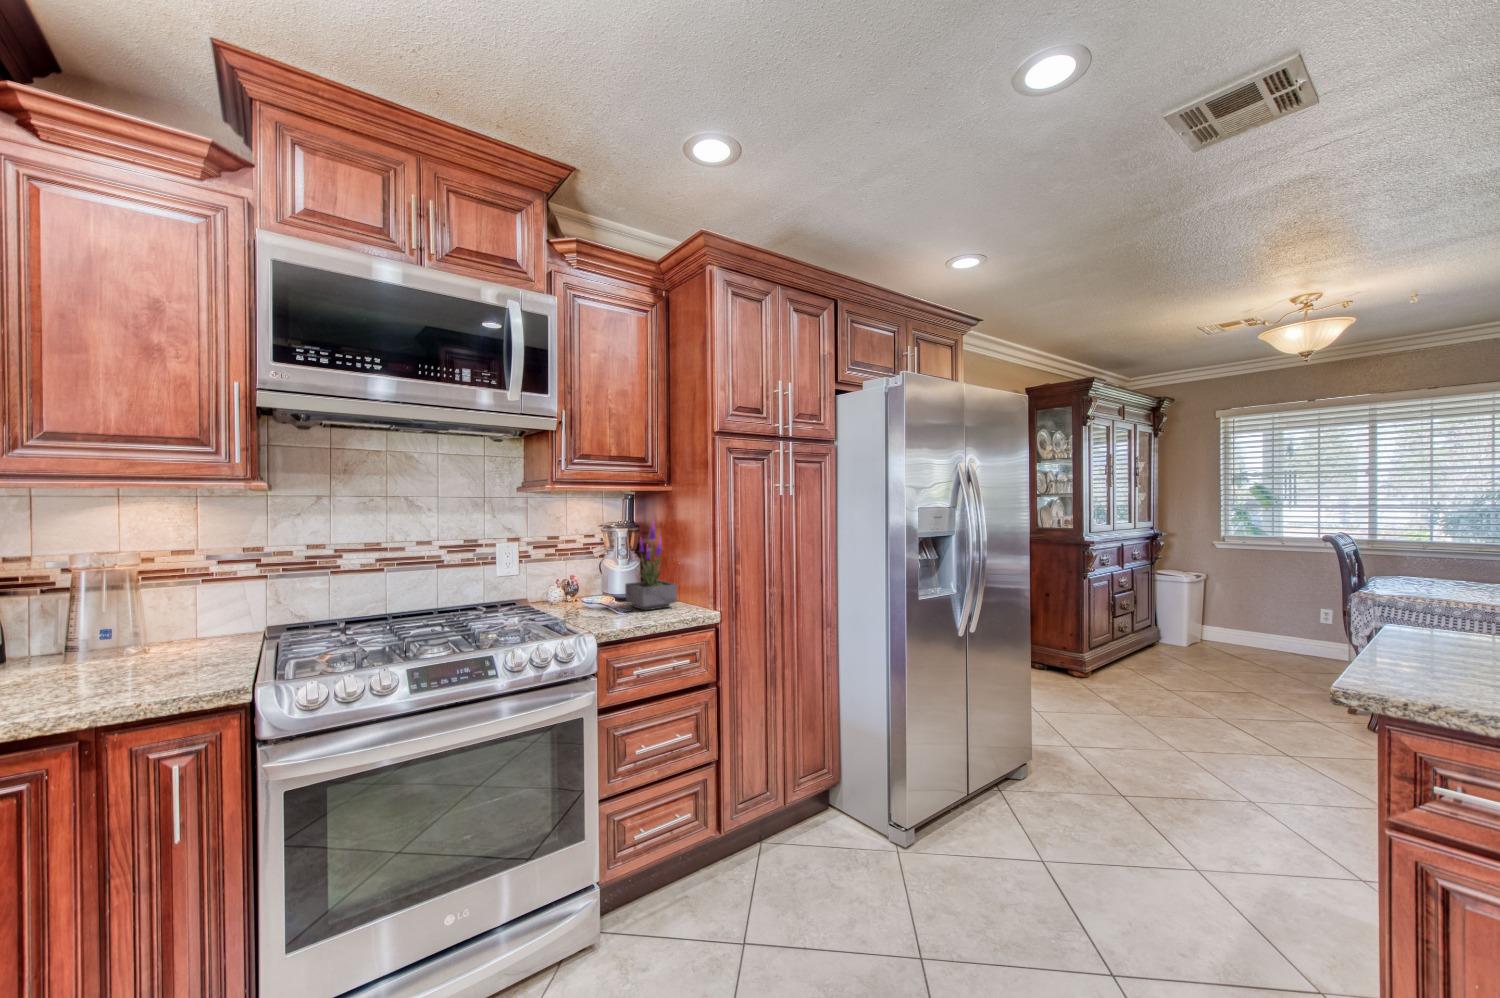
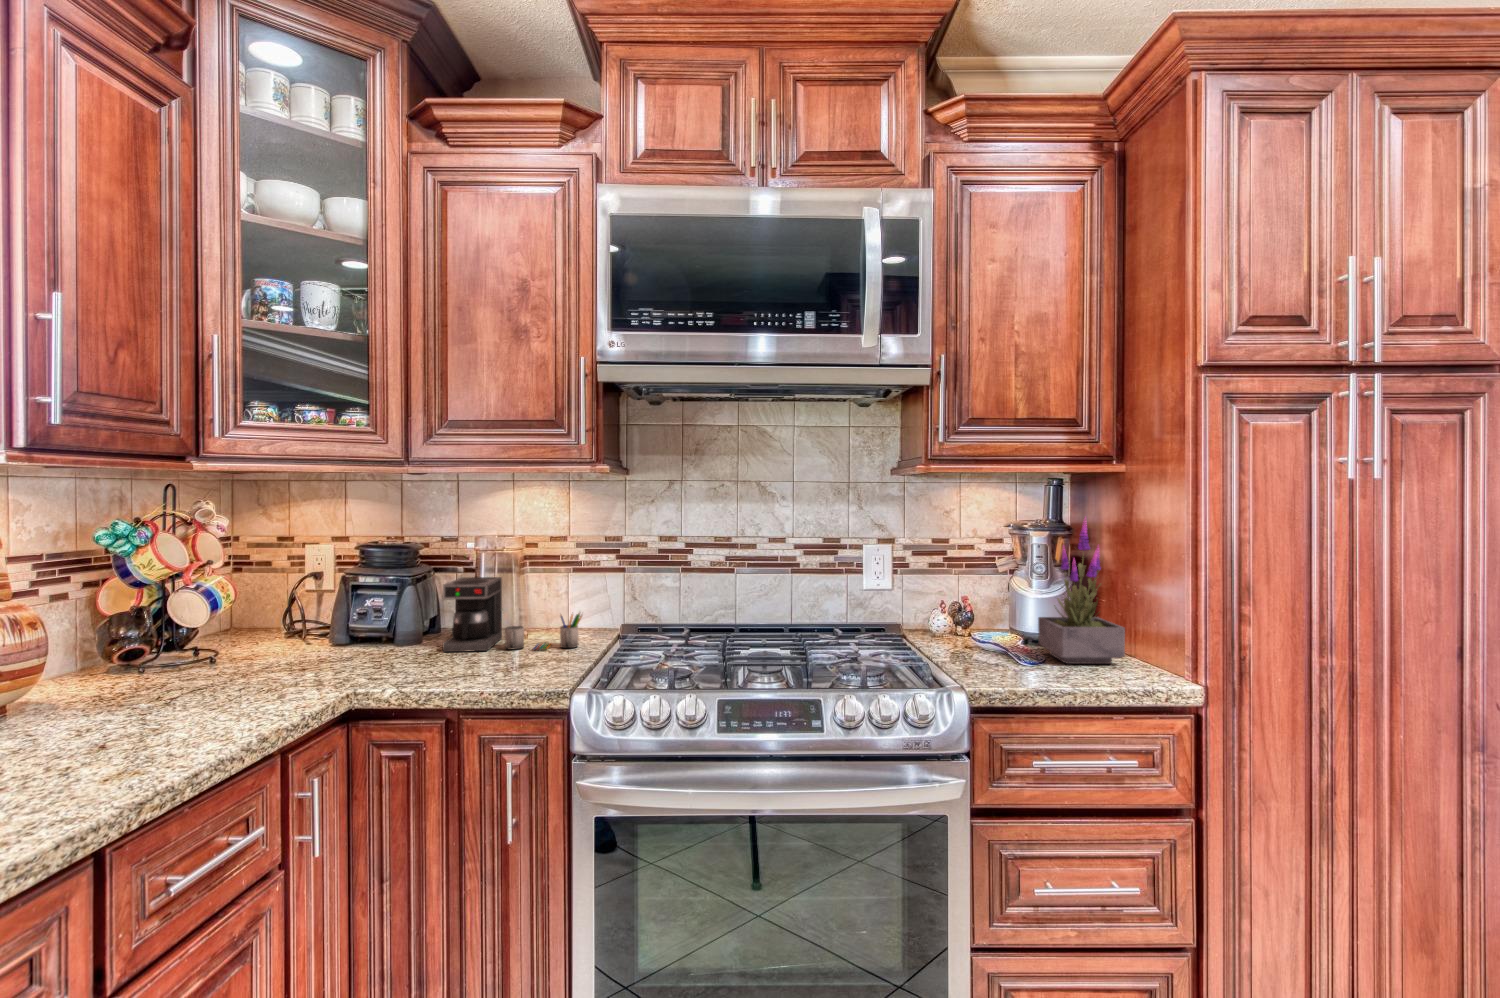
coffee maker: none [37,596,231,682] -> present [443,577,582,652]

